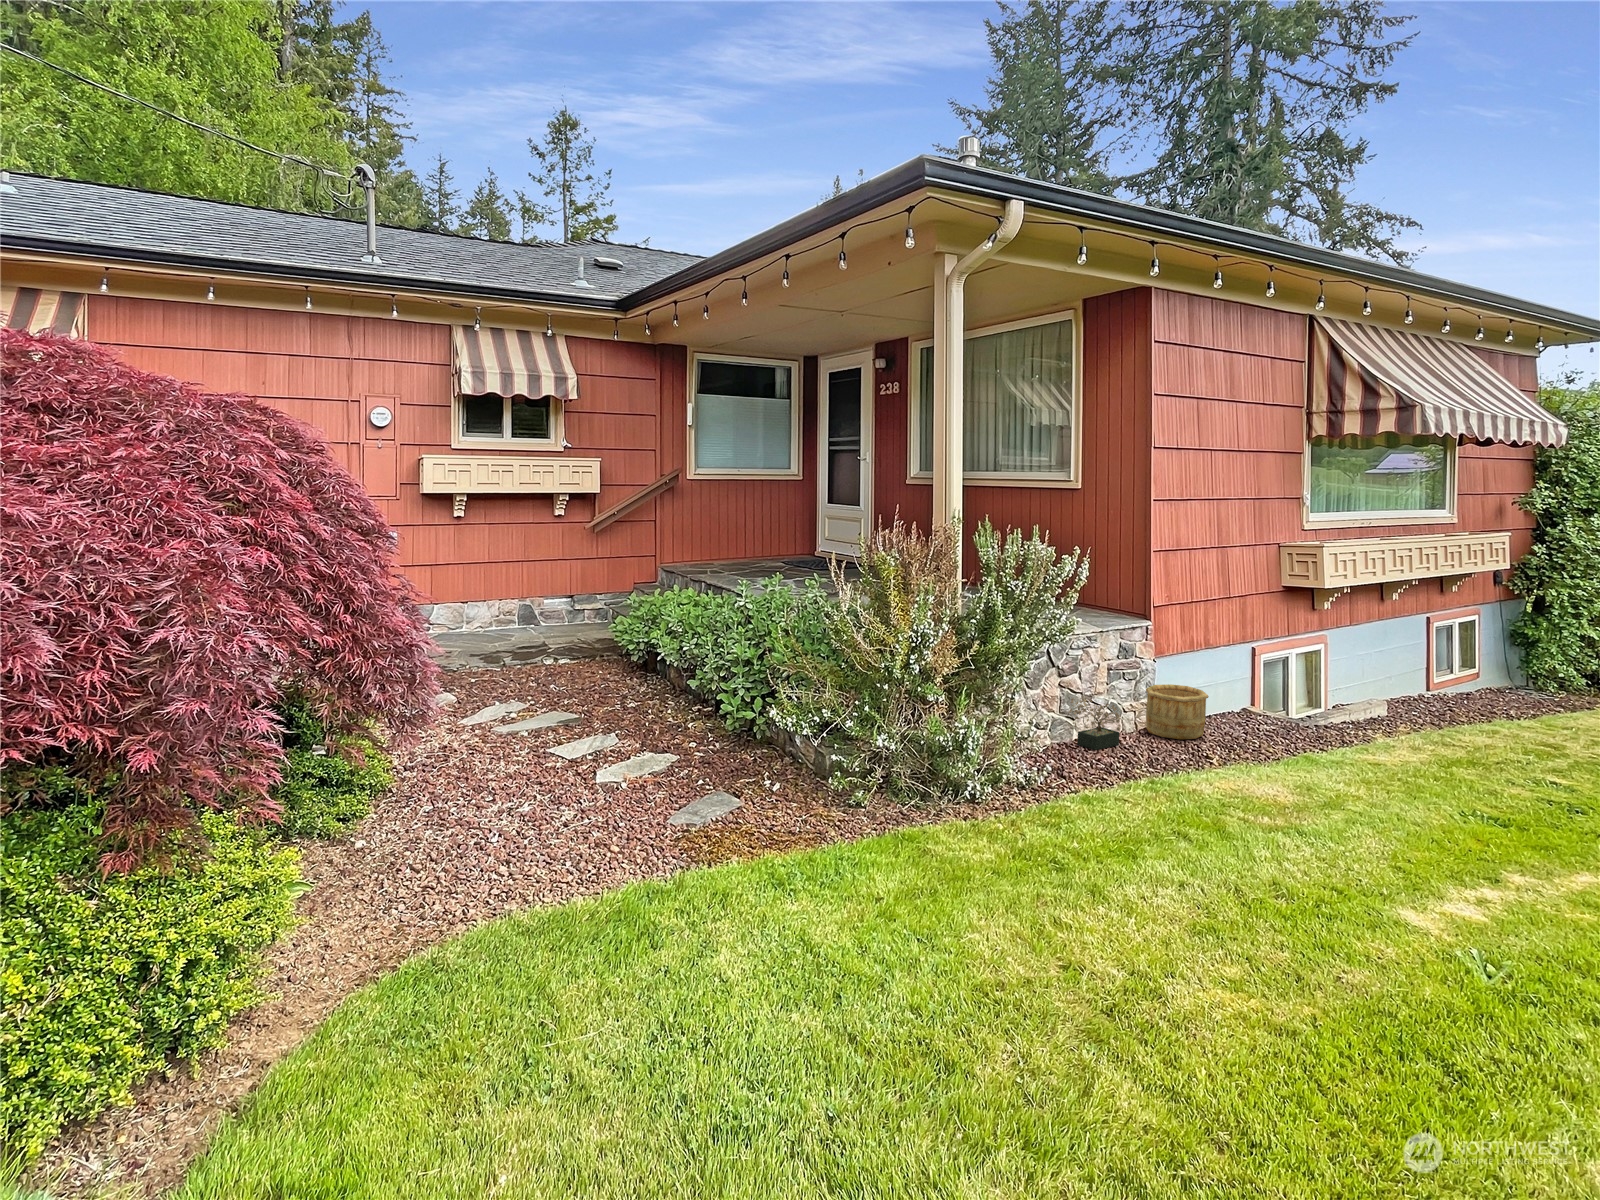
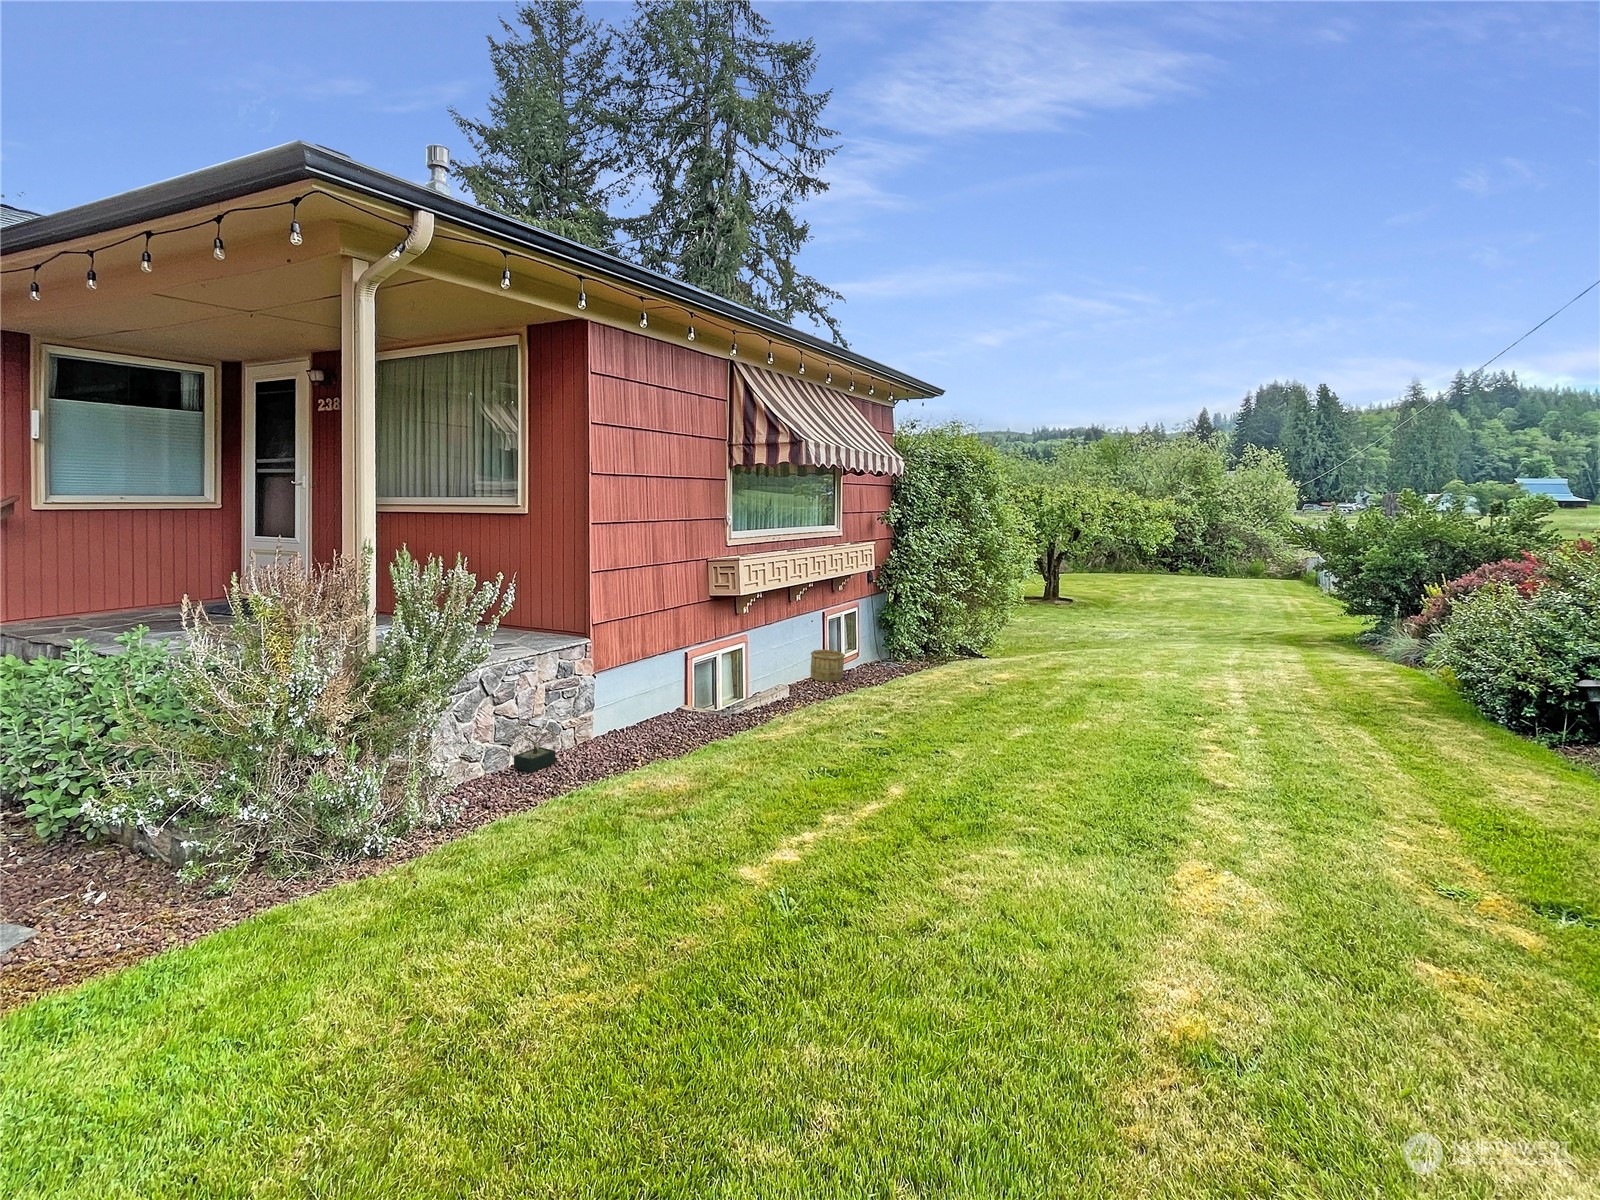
wooden bucket: present [1146,684,1209,739] -> present [811,650,845,682]

